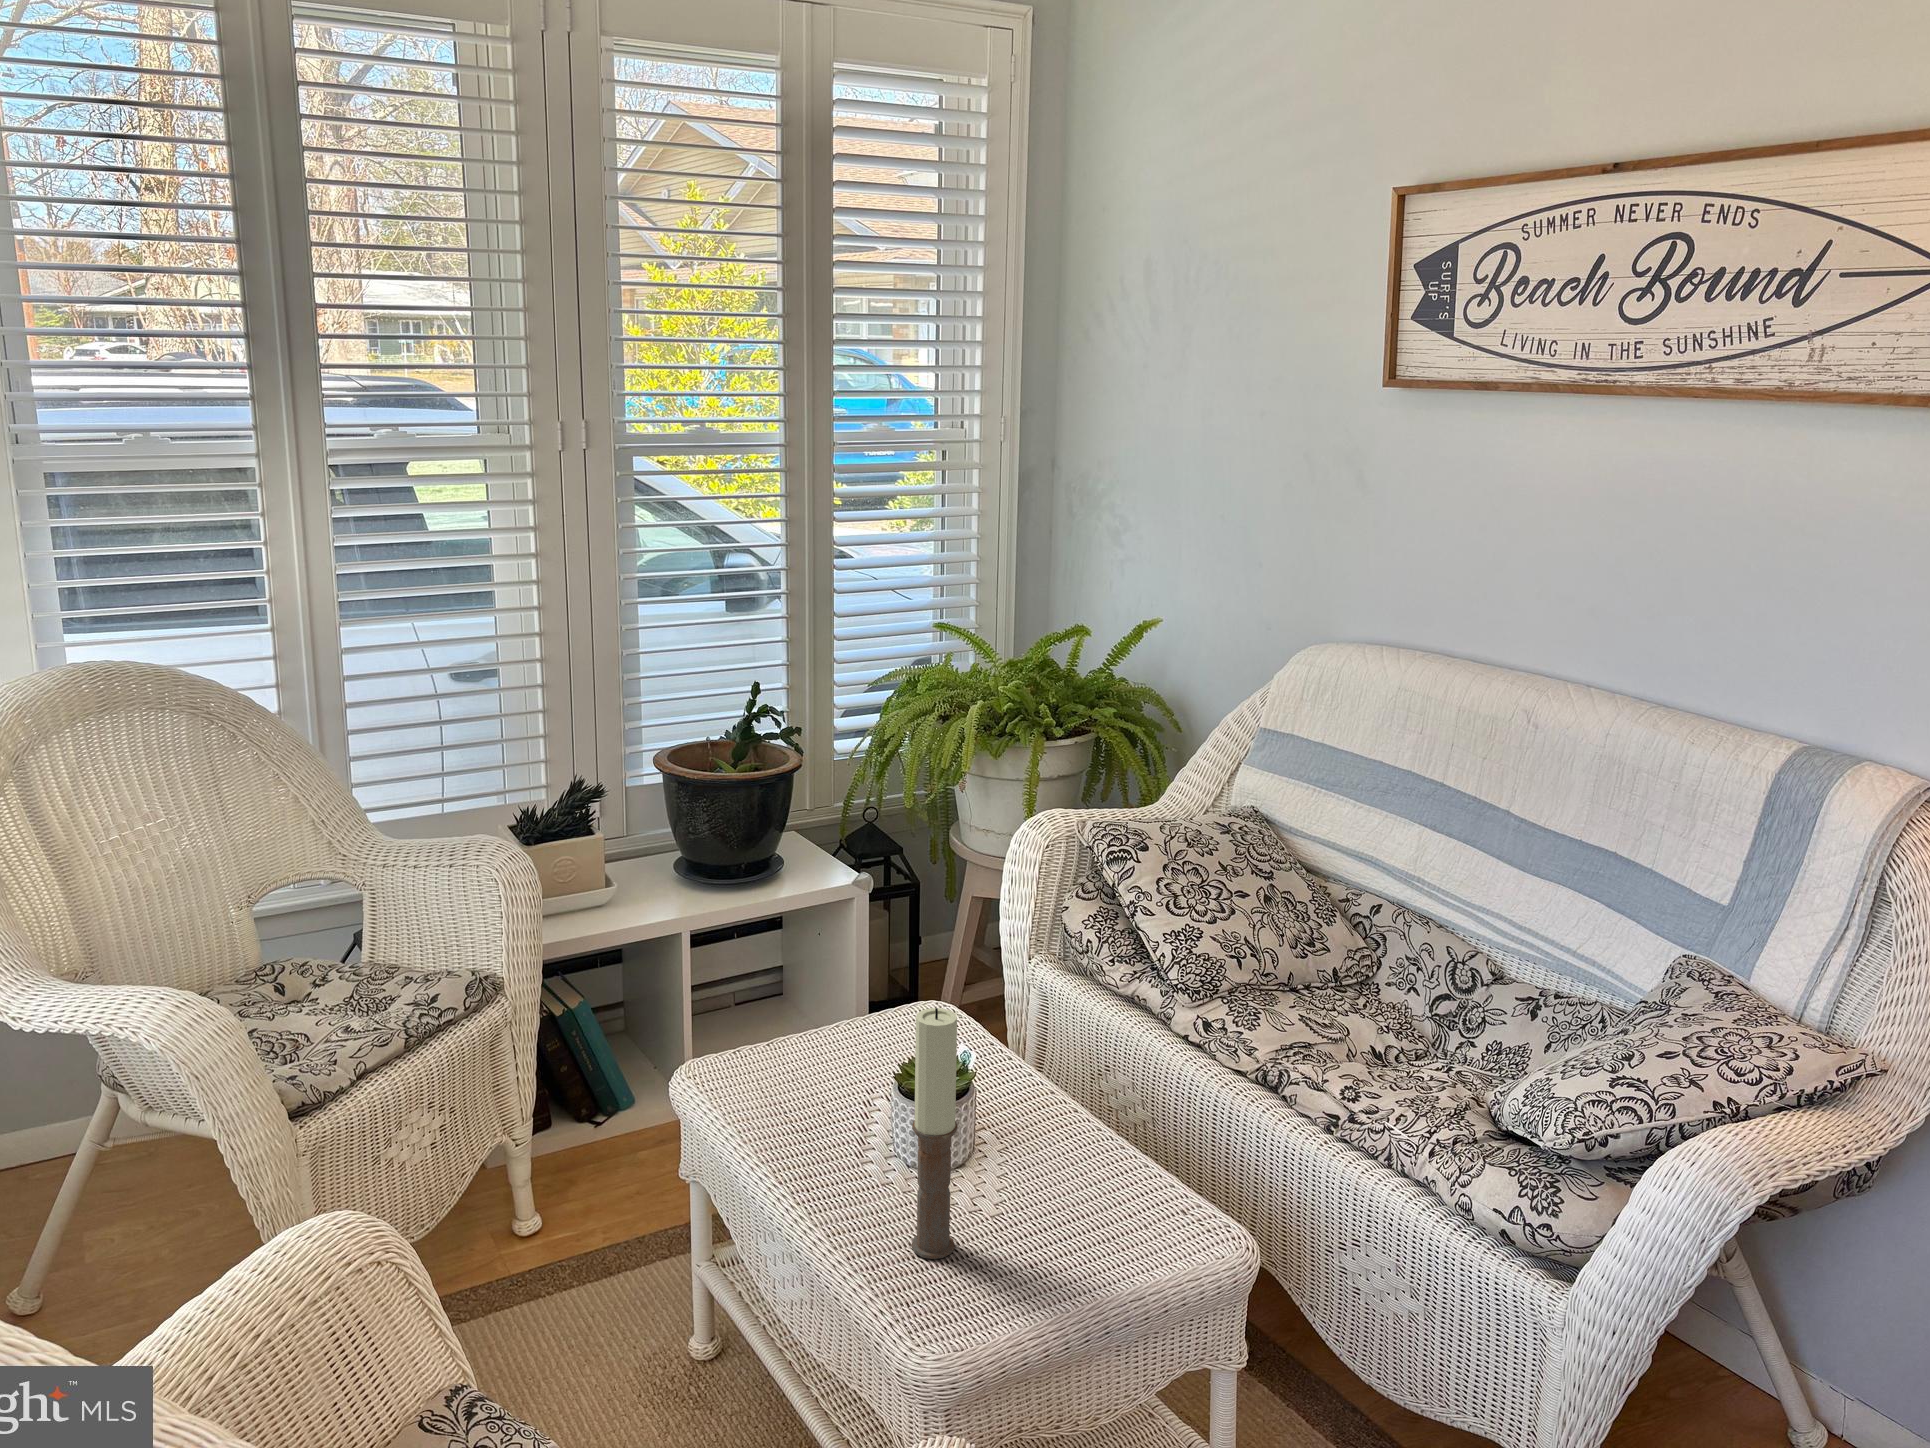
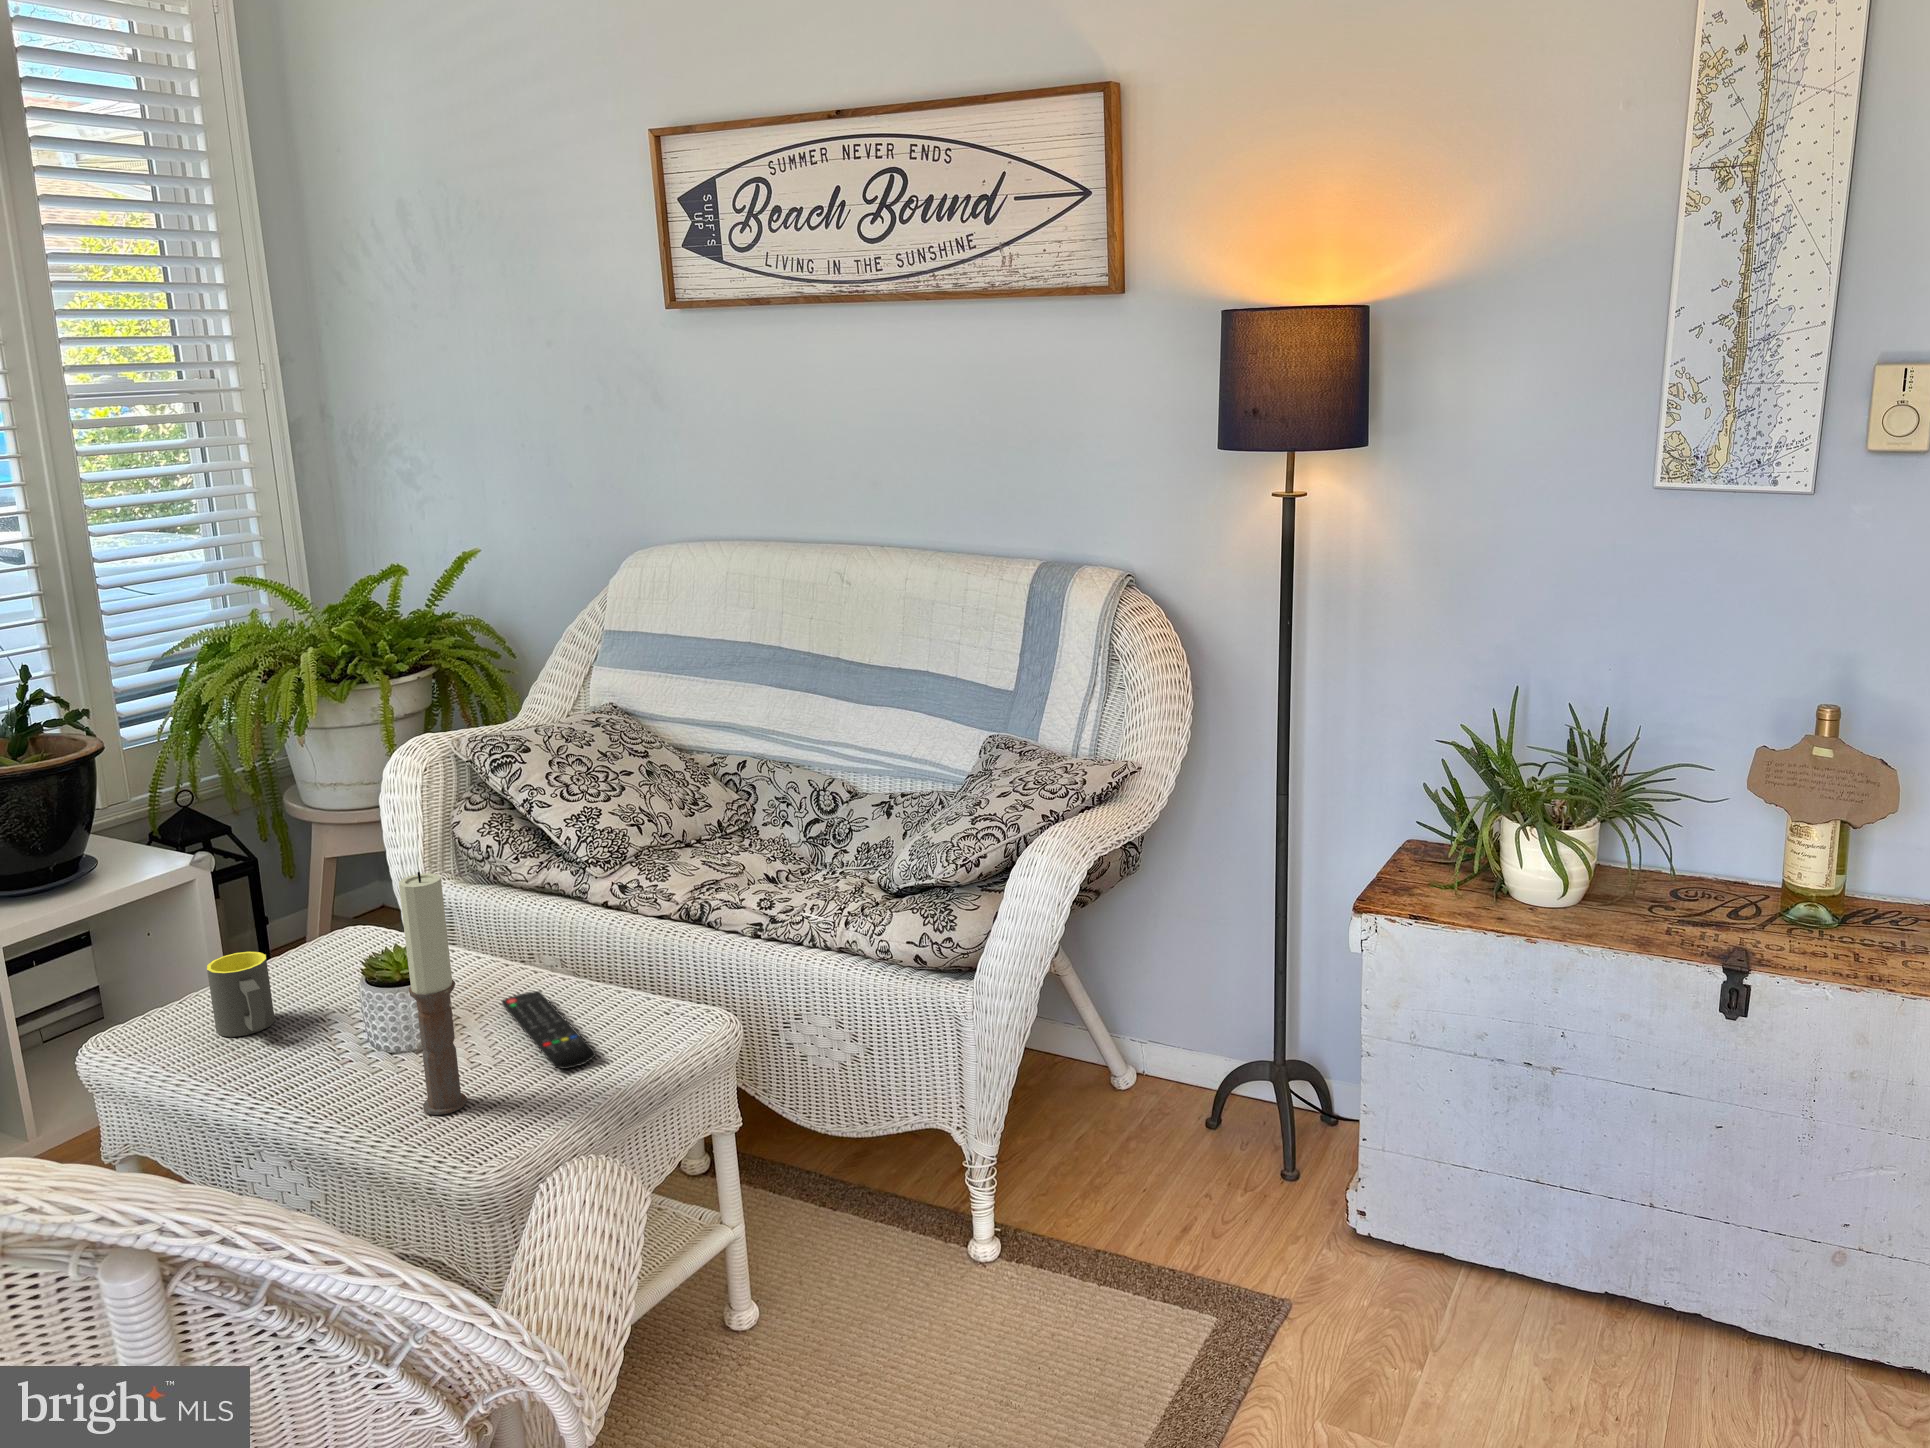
mug: none [786,1012,839,1096] -> present [207,952,275,1037]
remote control: none [1033,1132,1094,1247] -> present [502,991,596,1069]

